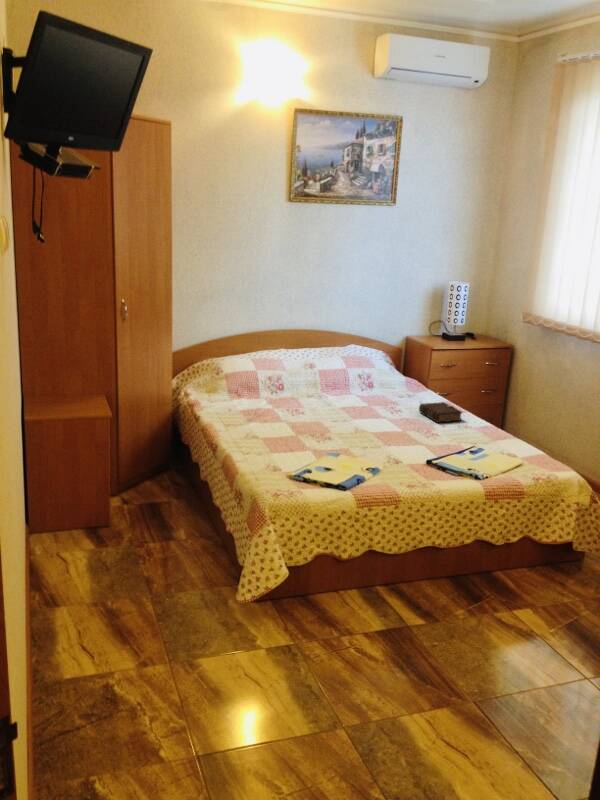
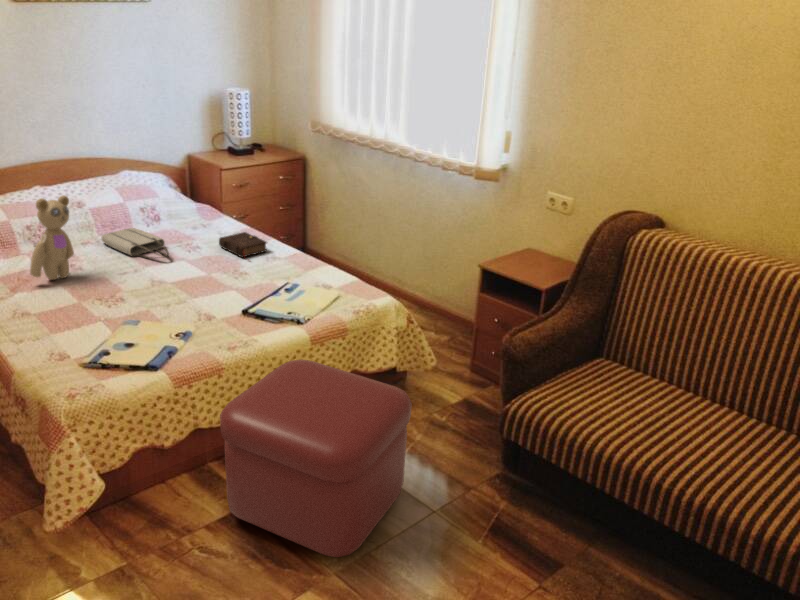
teddy bear: none [265,351,303,418] -> present [30,195,74,280]
tote bag: none [323,389,375,413] -> present [102,228,169,258]
ottoman: none [386,504,574,692] -> present [220,360,412,557]

